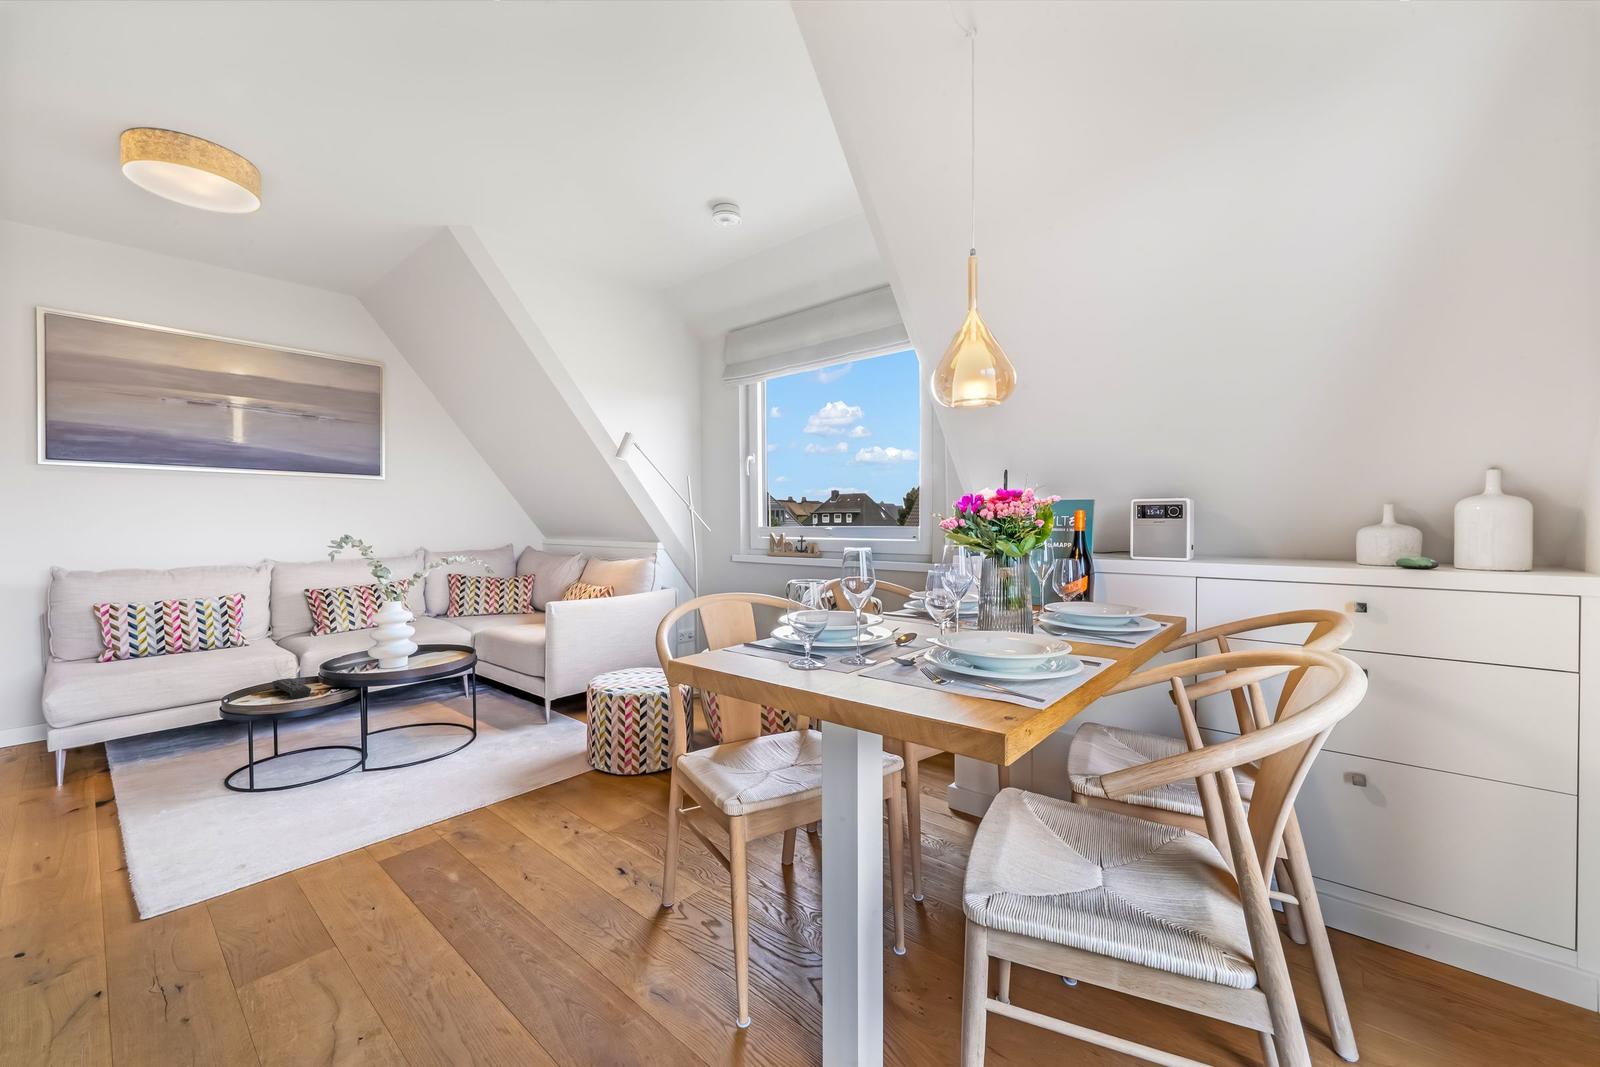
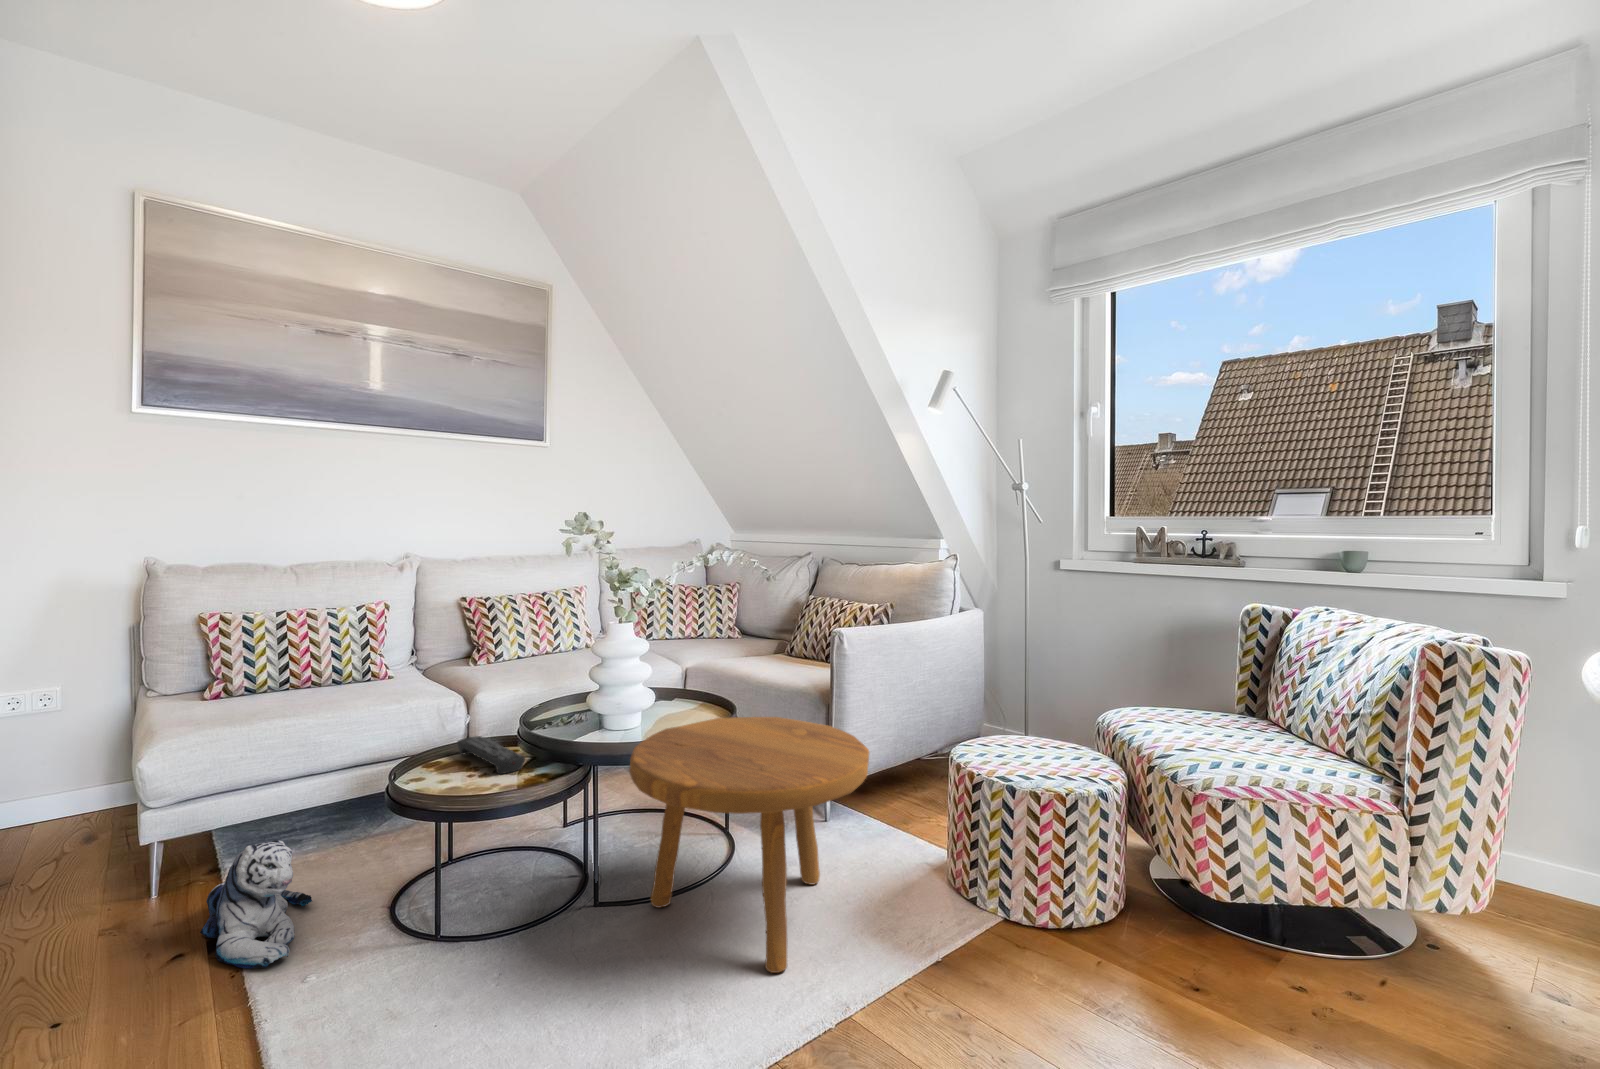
footstool: none [369,660,530,801] -> present [629,717,869,973]
plush toy: none [86,744,168,817] -> present [200,840,312,968]

